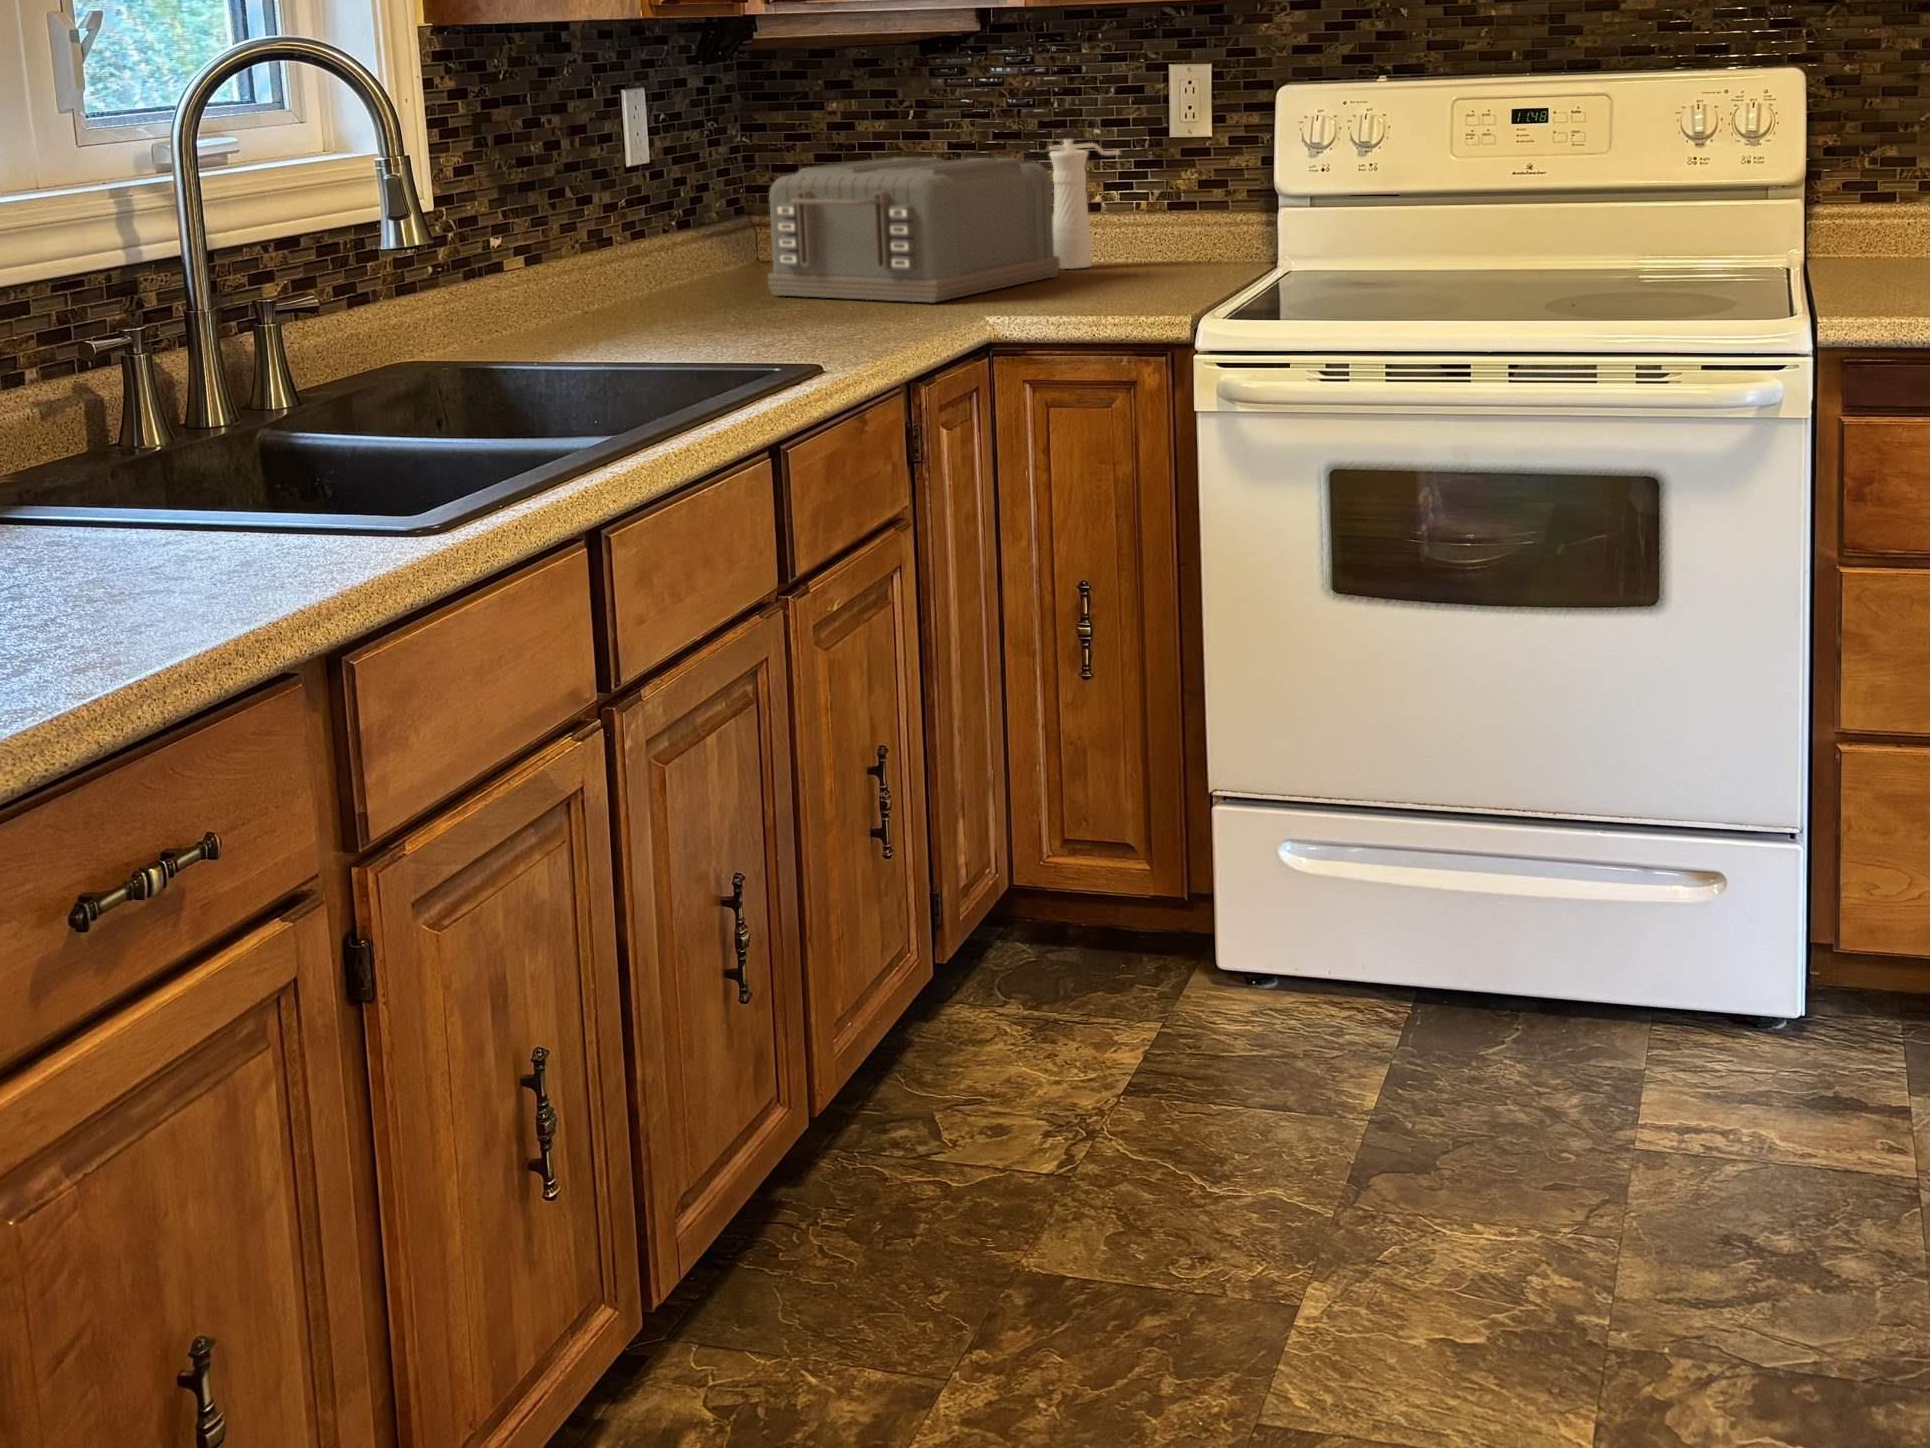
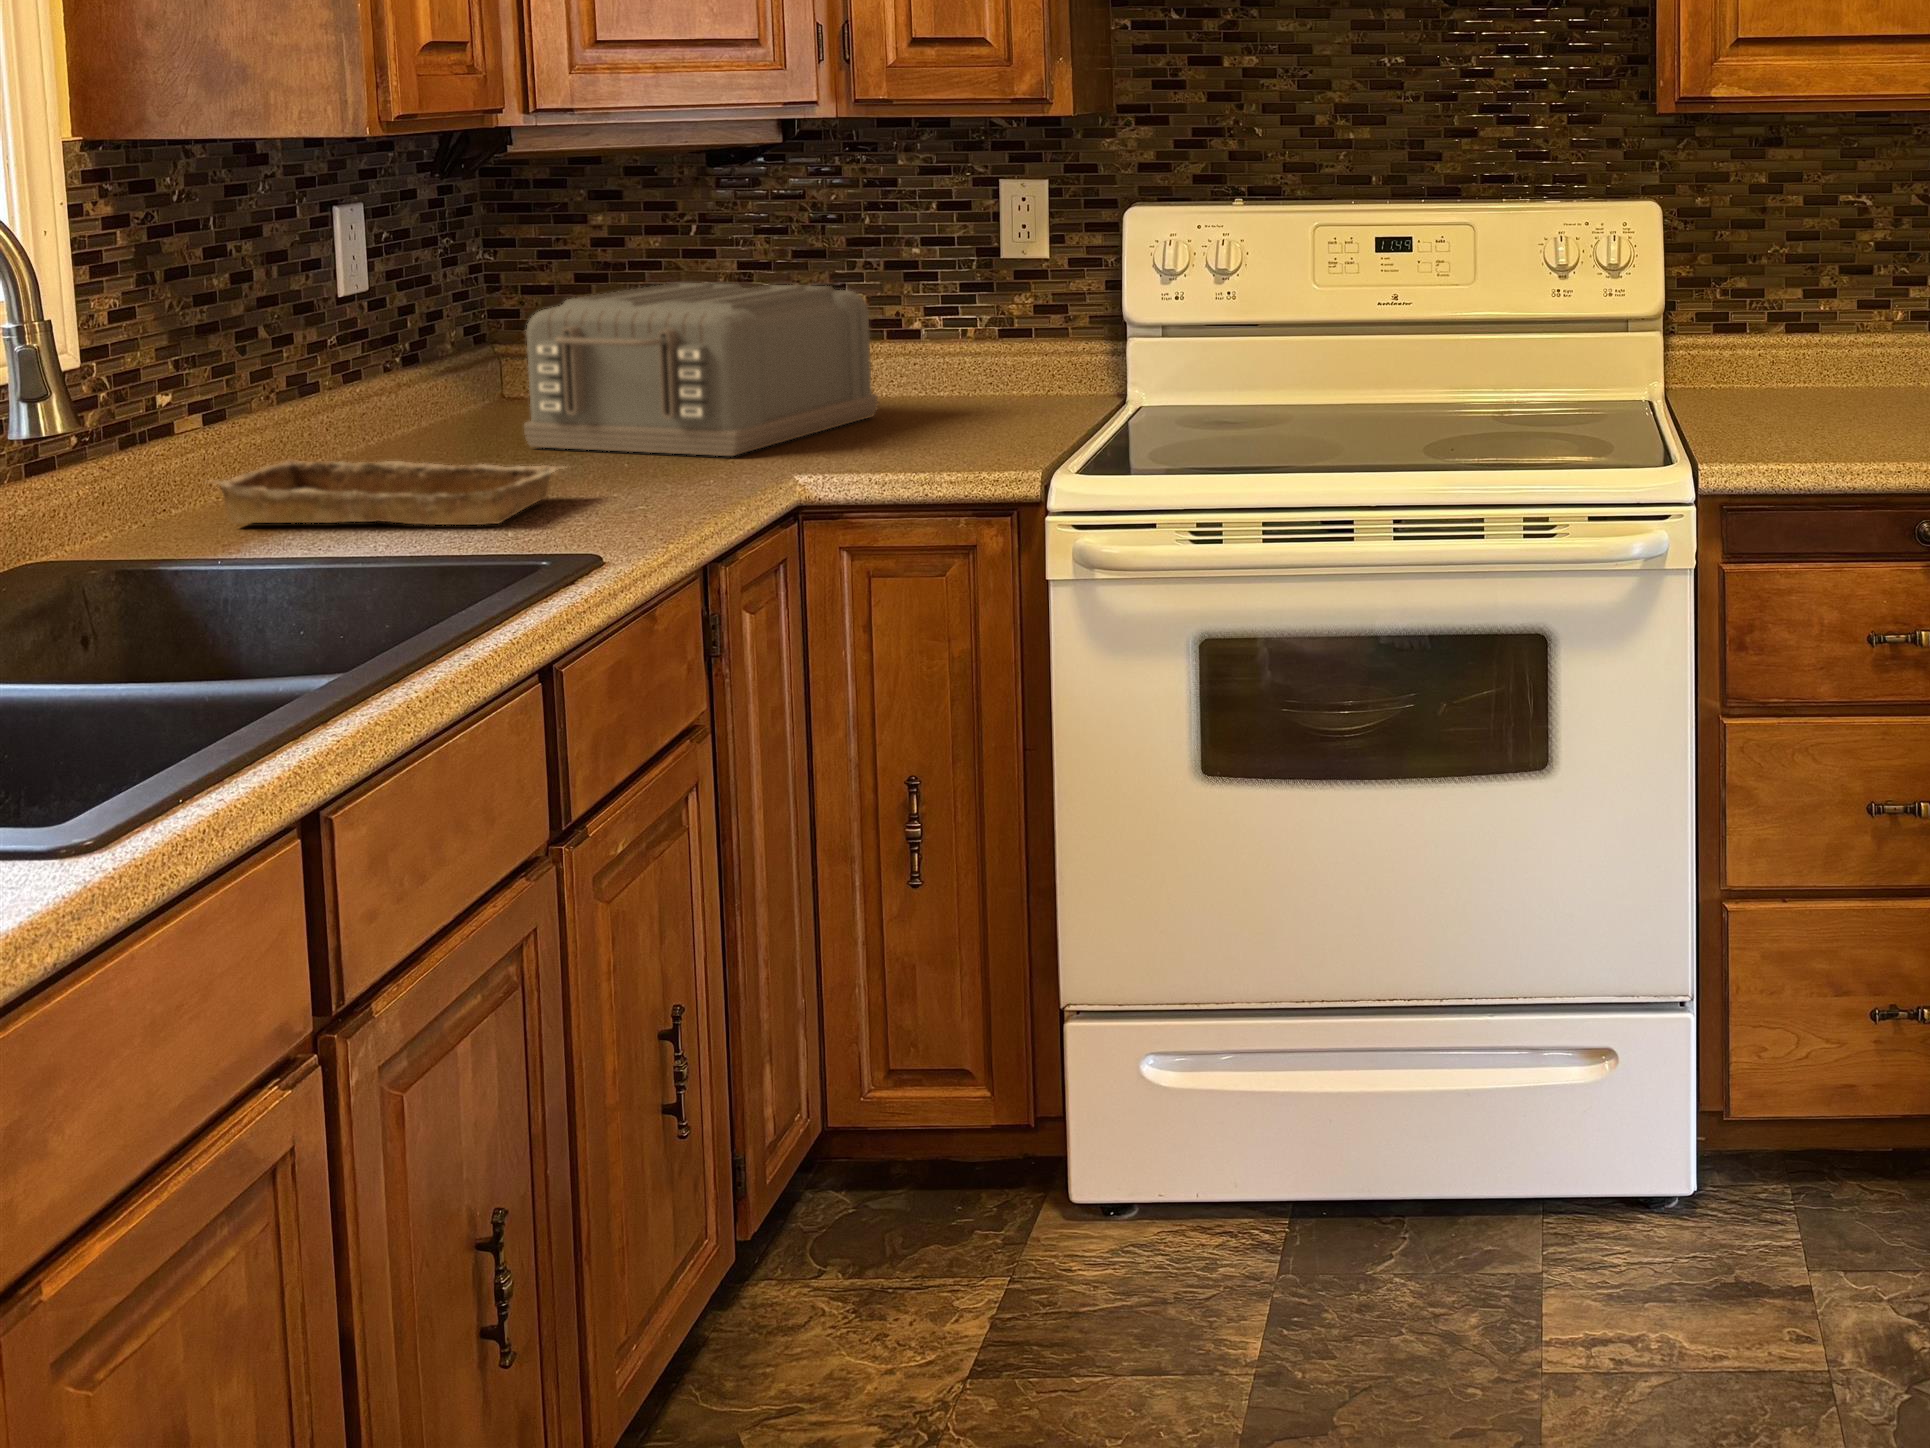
pepper mill: present [1049,139,1122,269] -> none [864,239,977,405]
tray: none [527,294,802,344] -> present [212,460,563,525]

